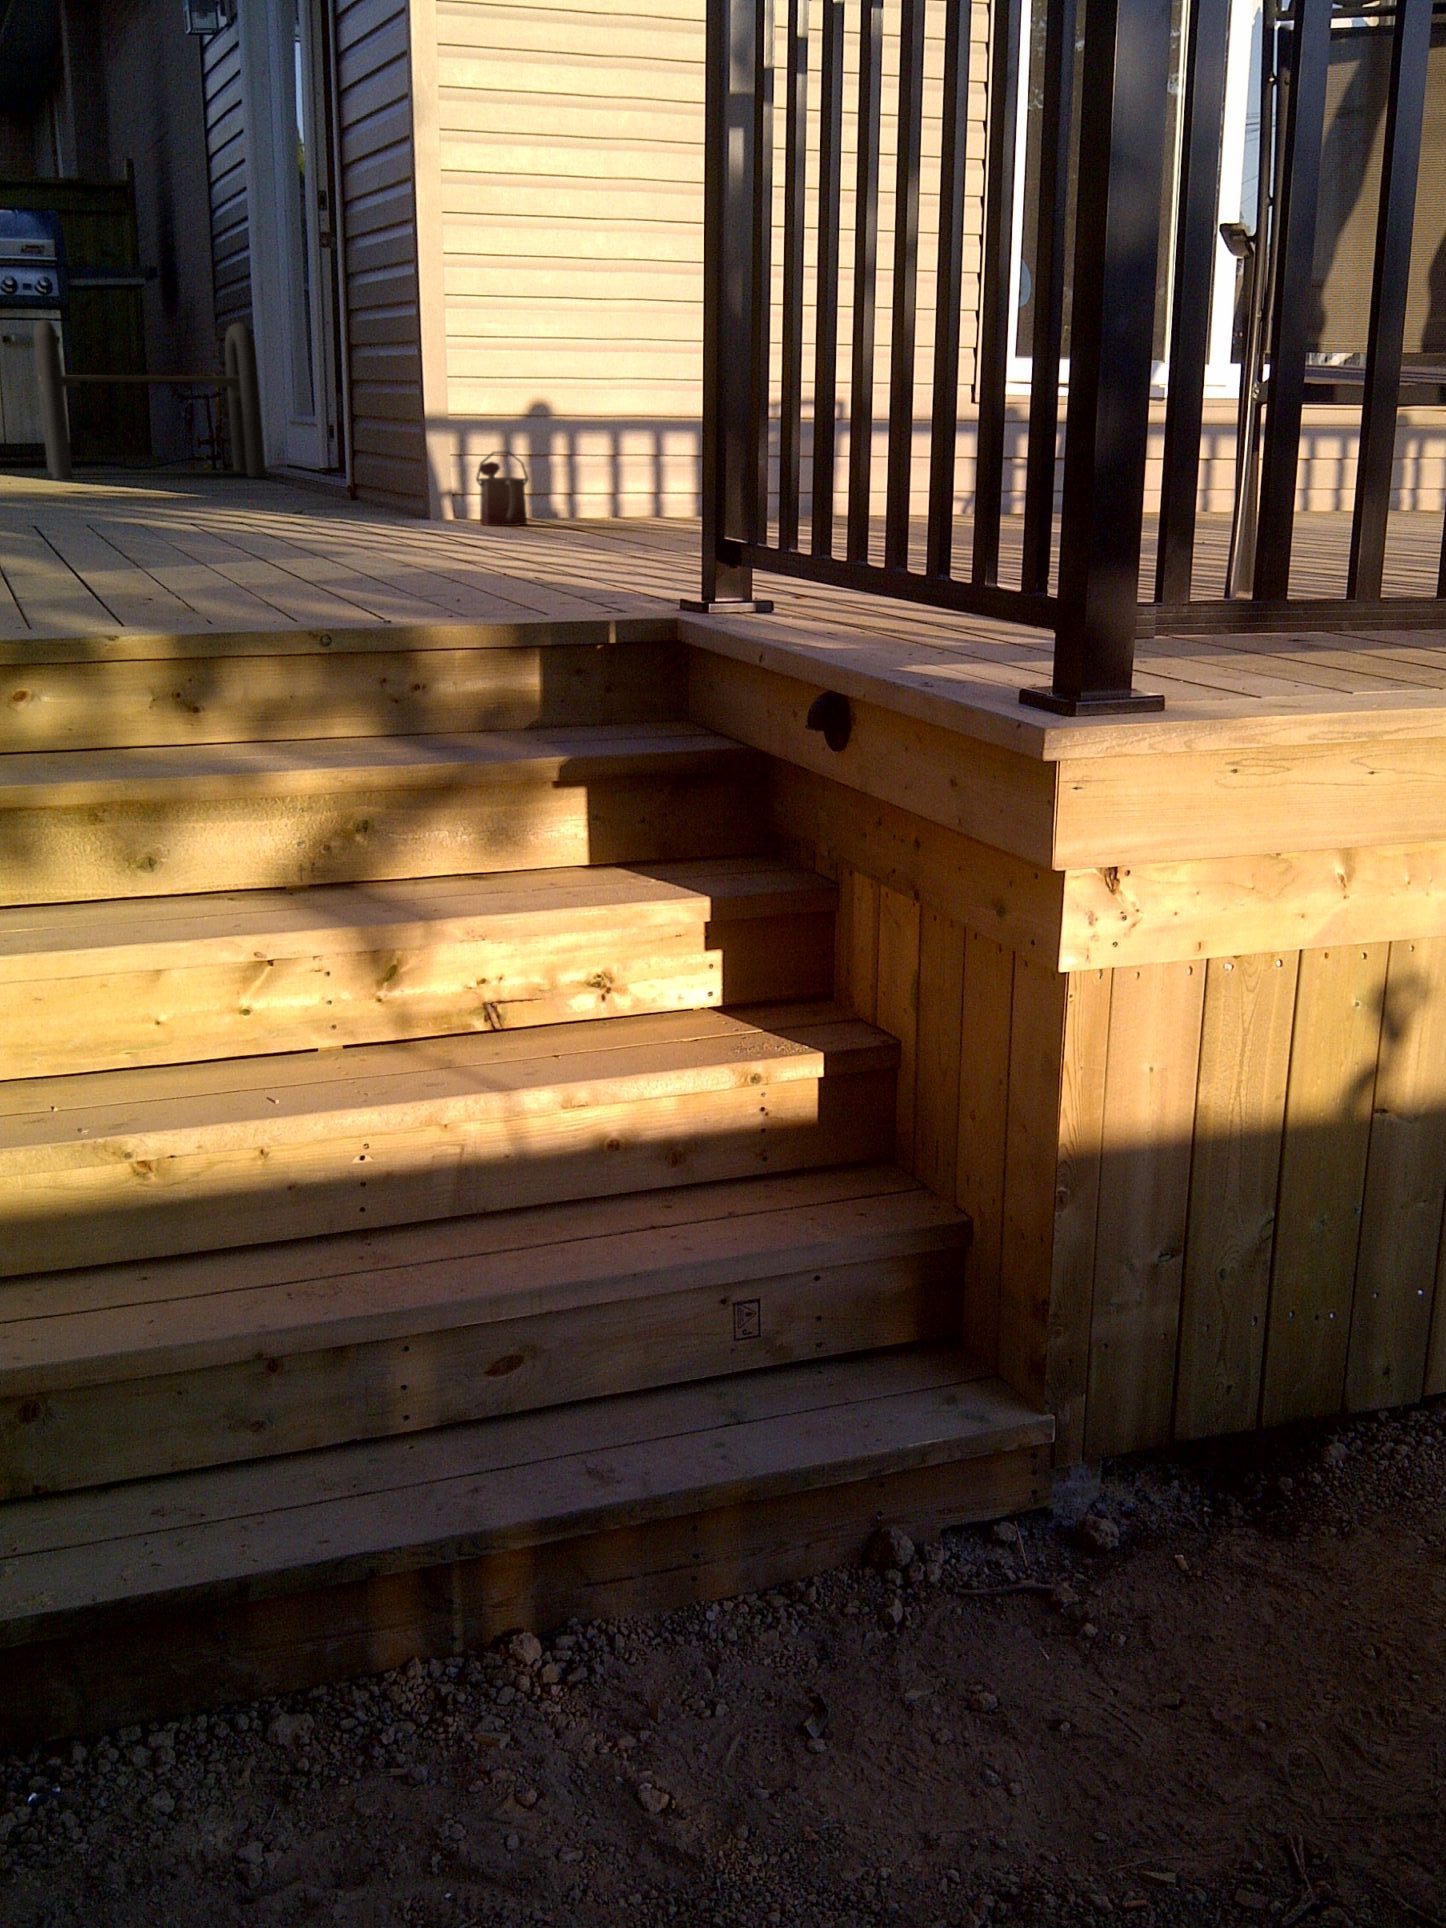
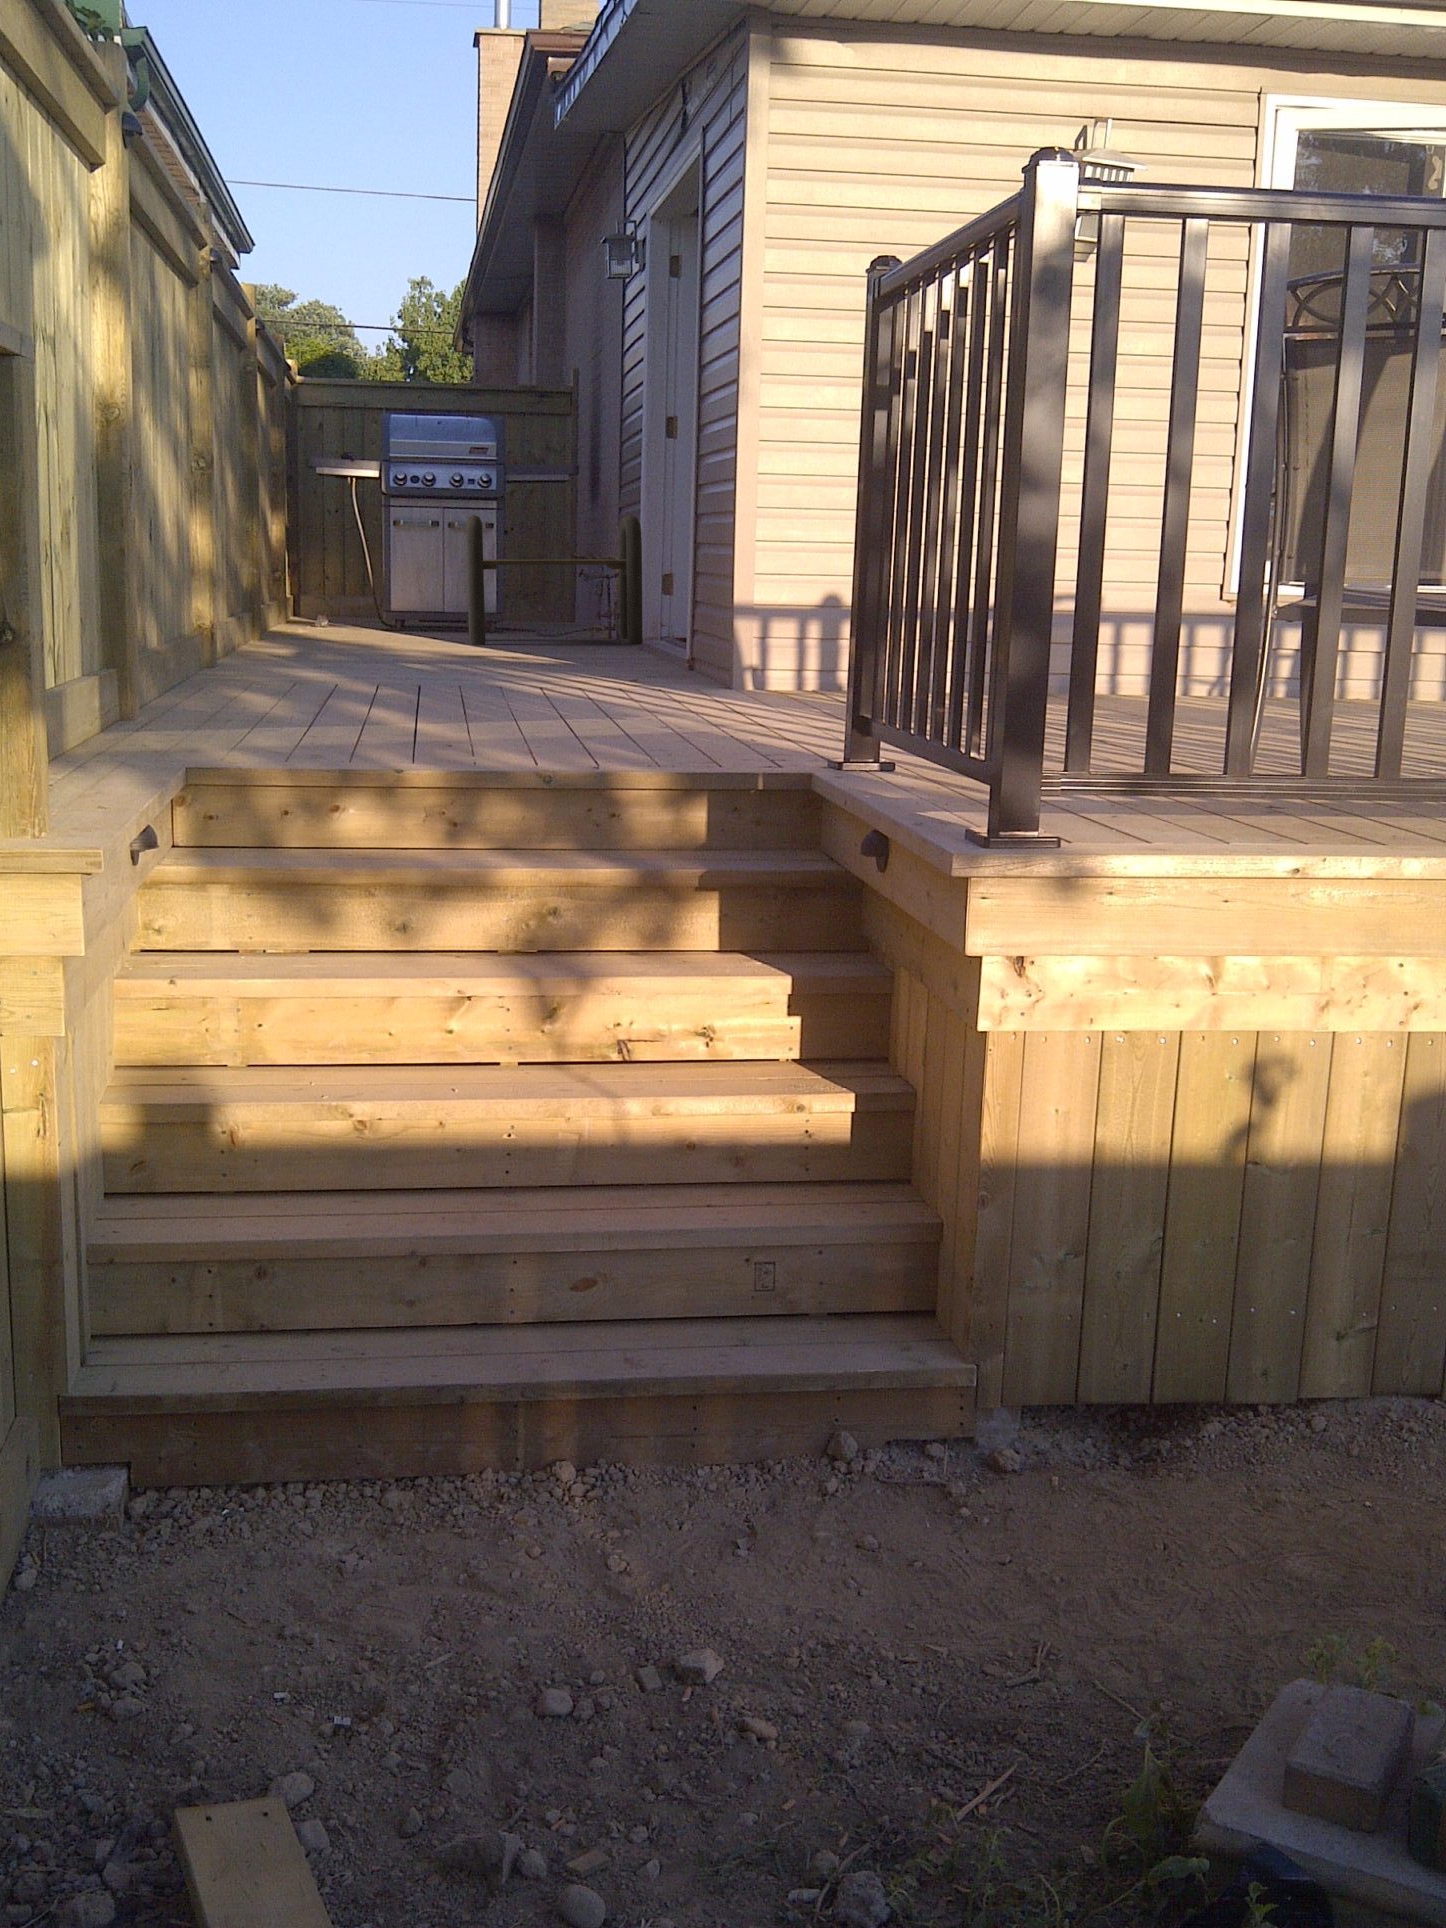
watering can: present [476,451,528,526] -> none [767,632,811,693]

